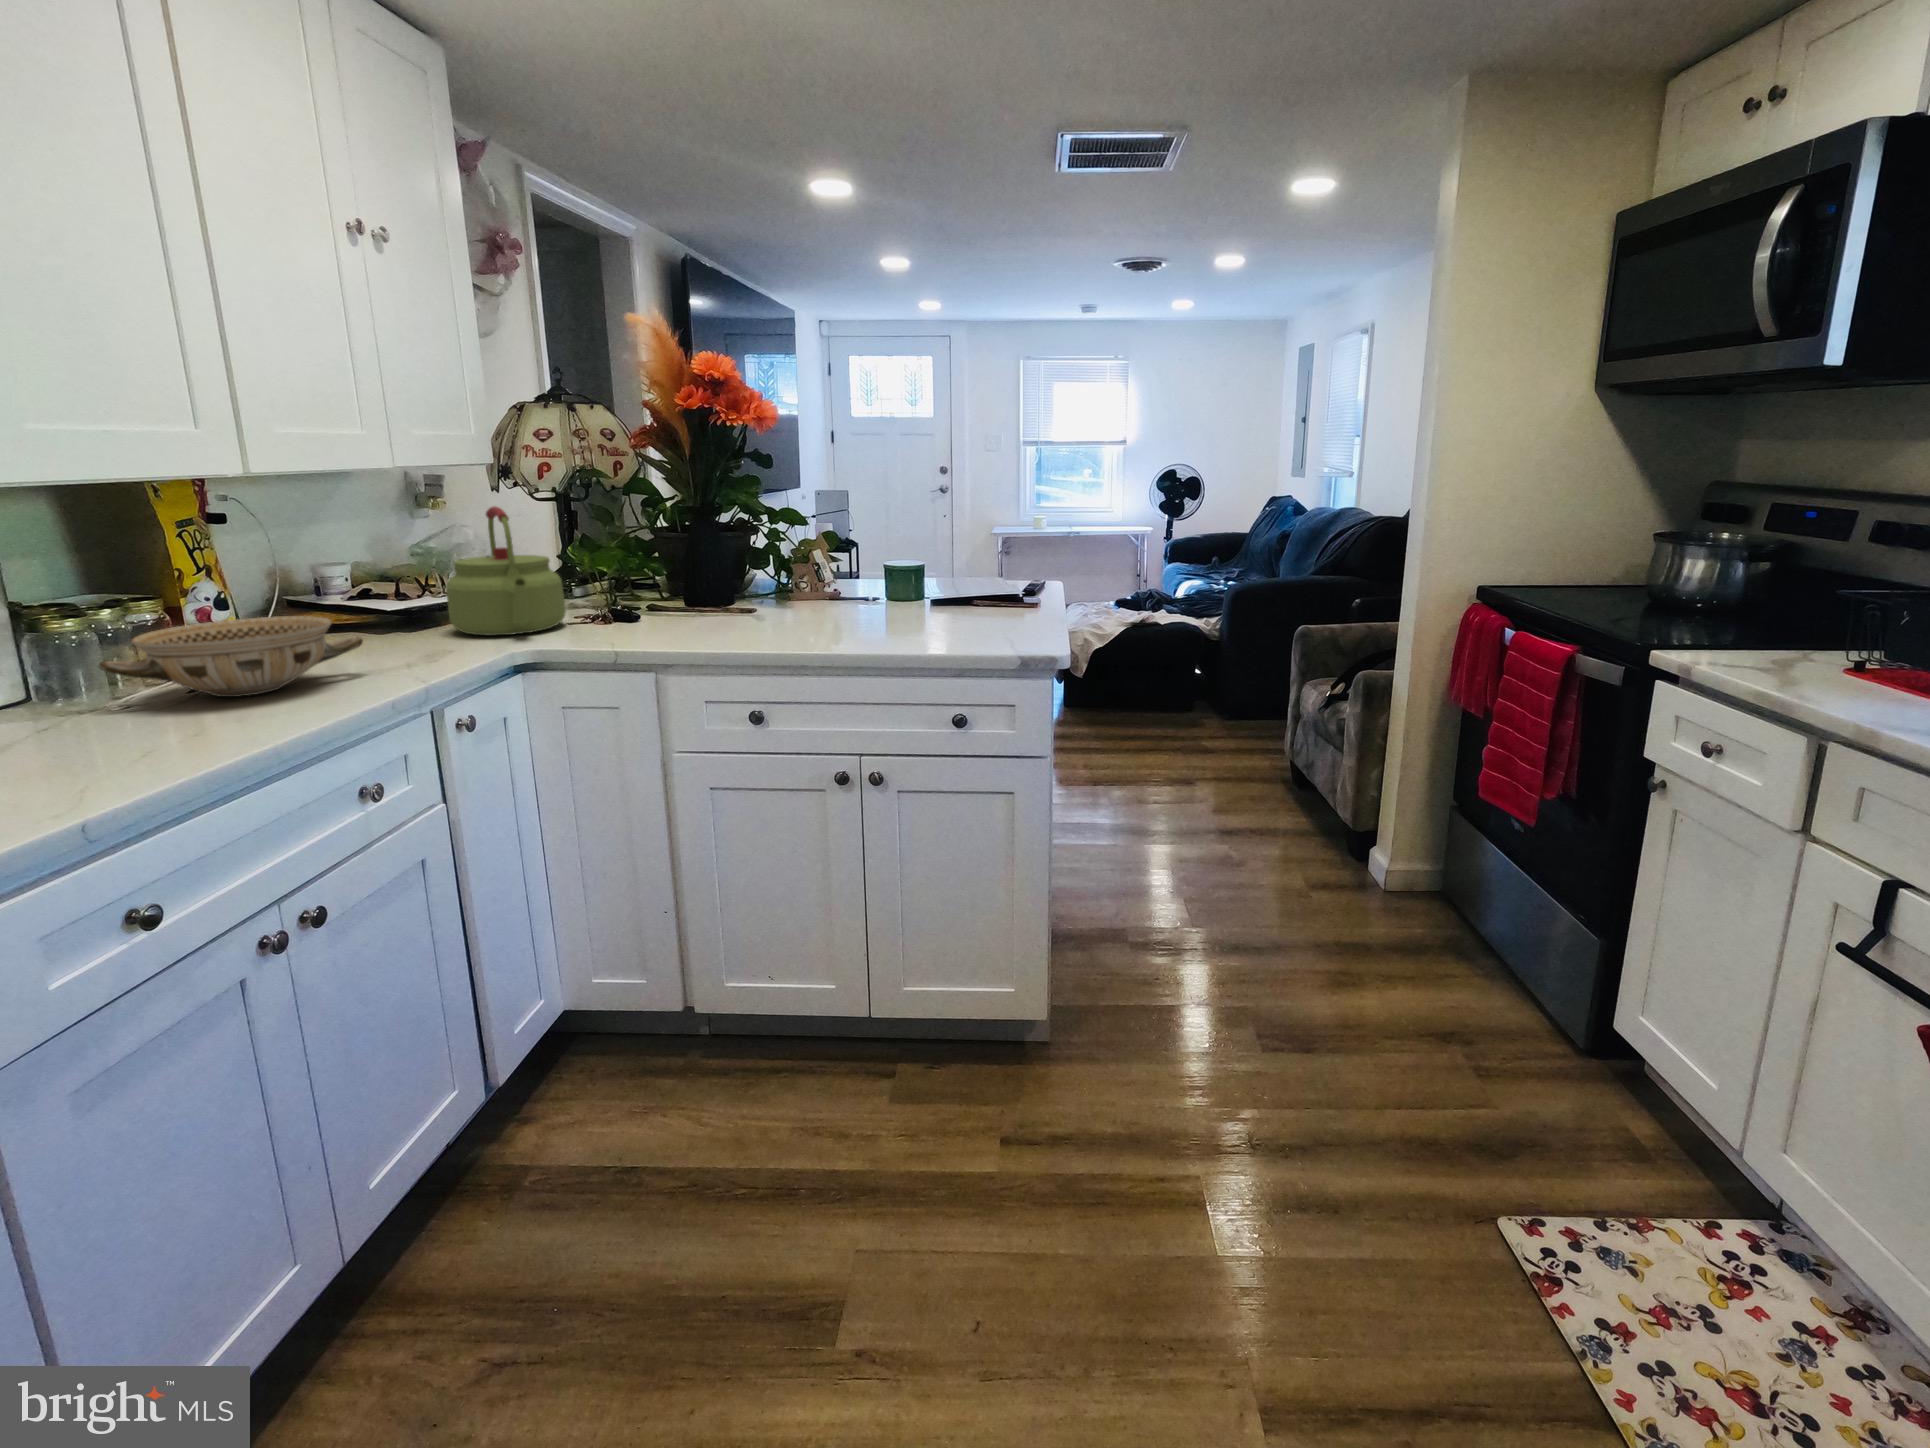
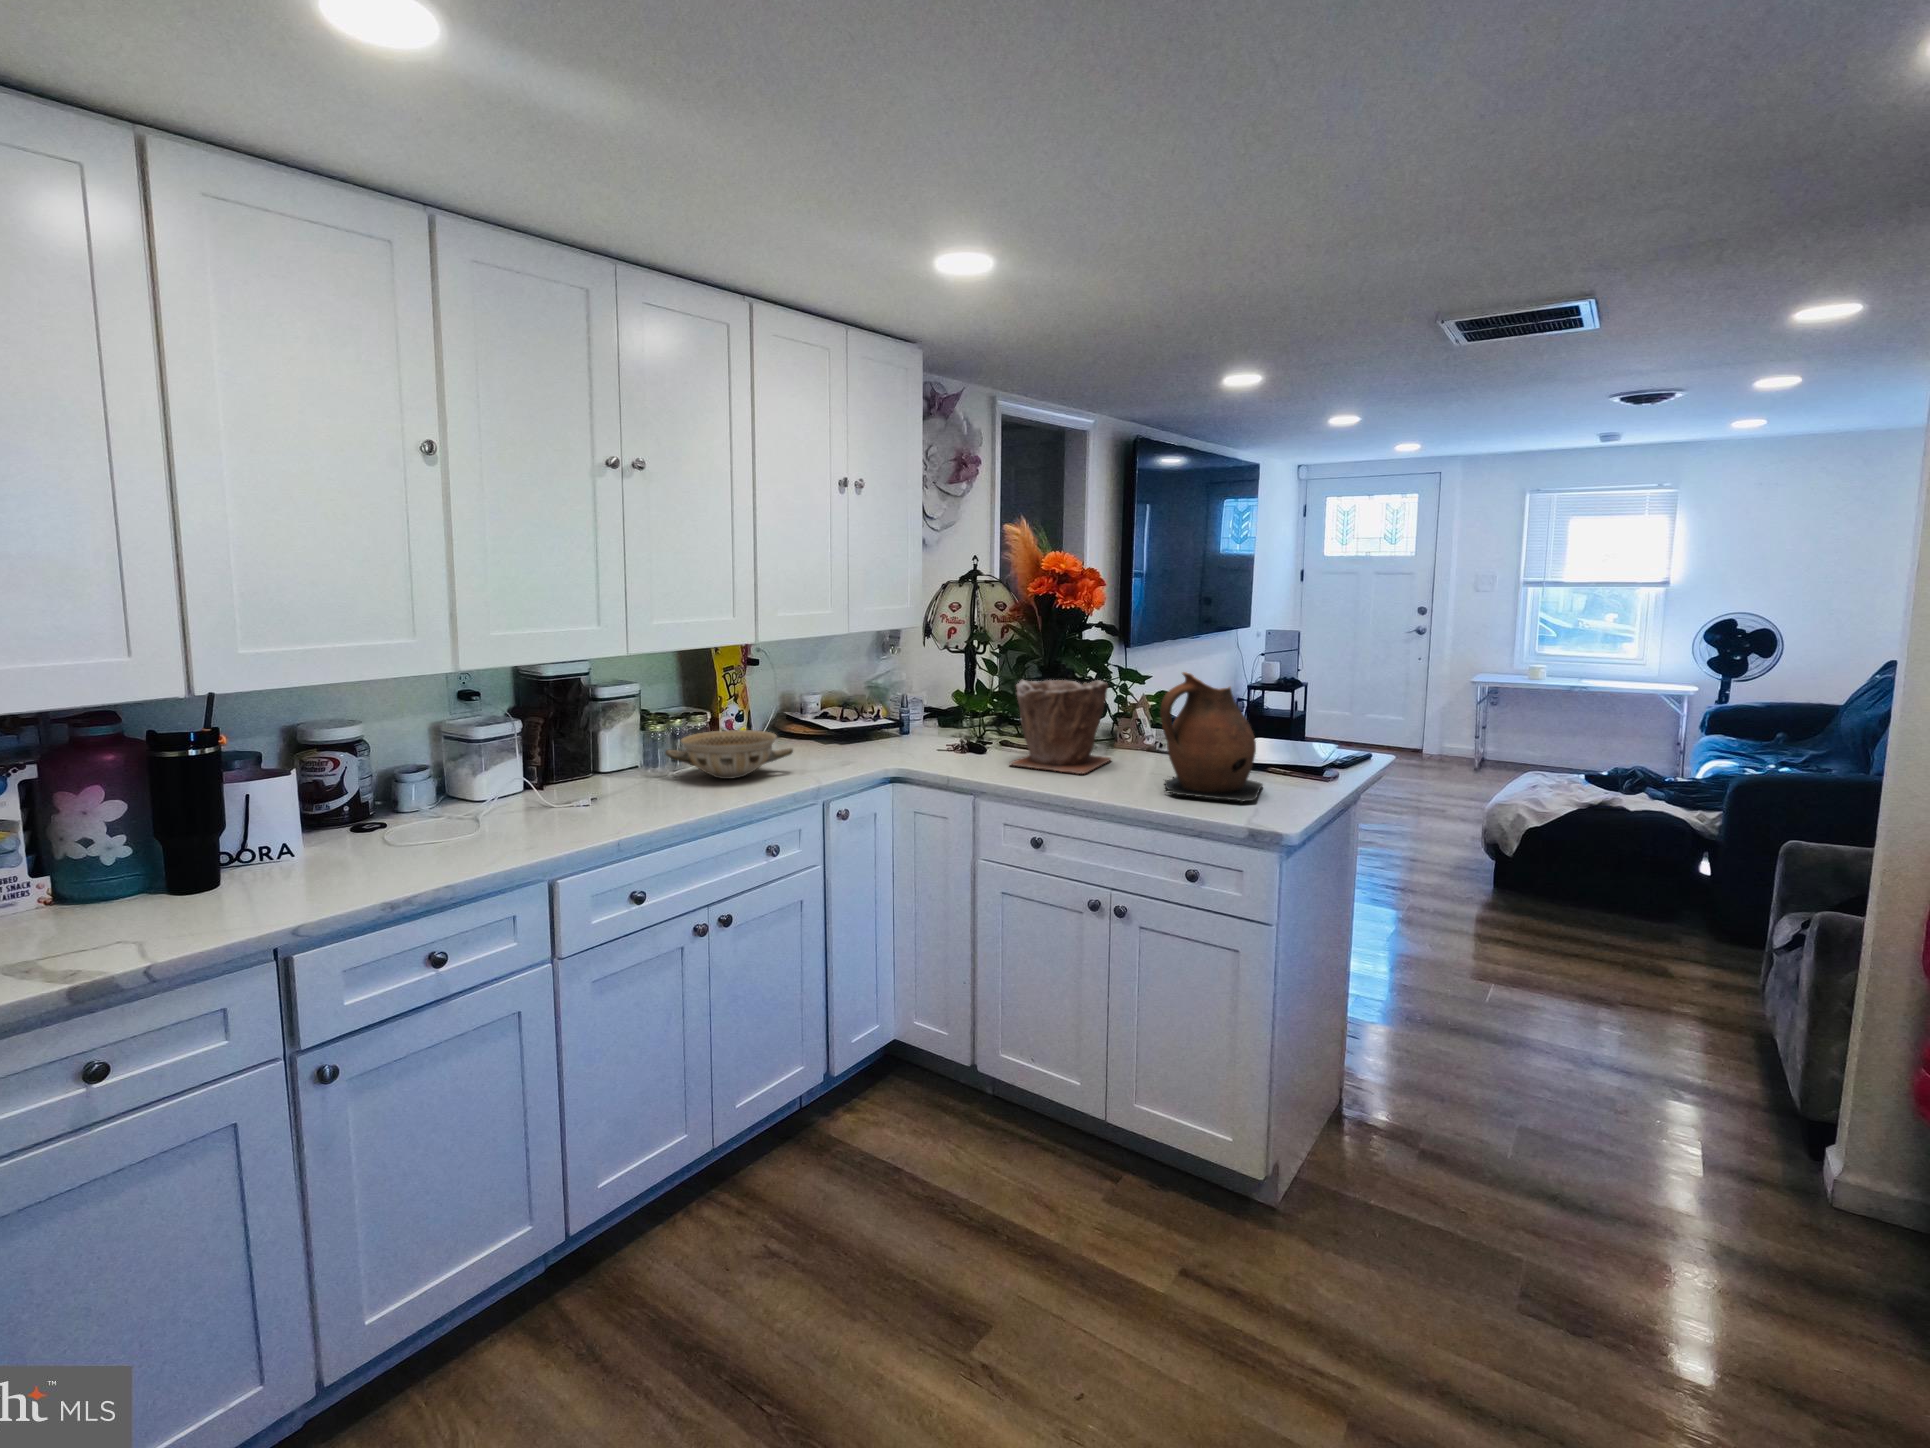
ceramic pitcher: none [888,493,1003,634] -> present [1160,672,1263,803]
kettle: present [446,506,566,635] -> none [862,663,936,754]
plant pot: none [683,515,806,630] -> present [1010,680,1111,774]

